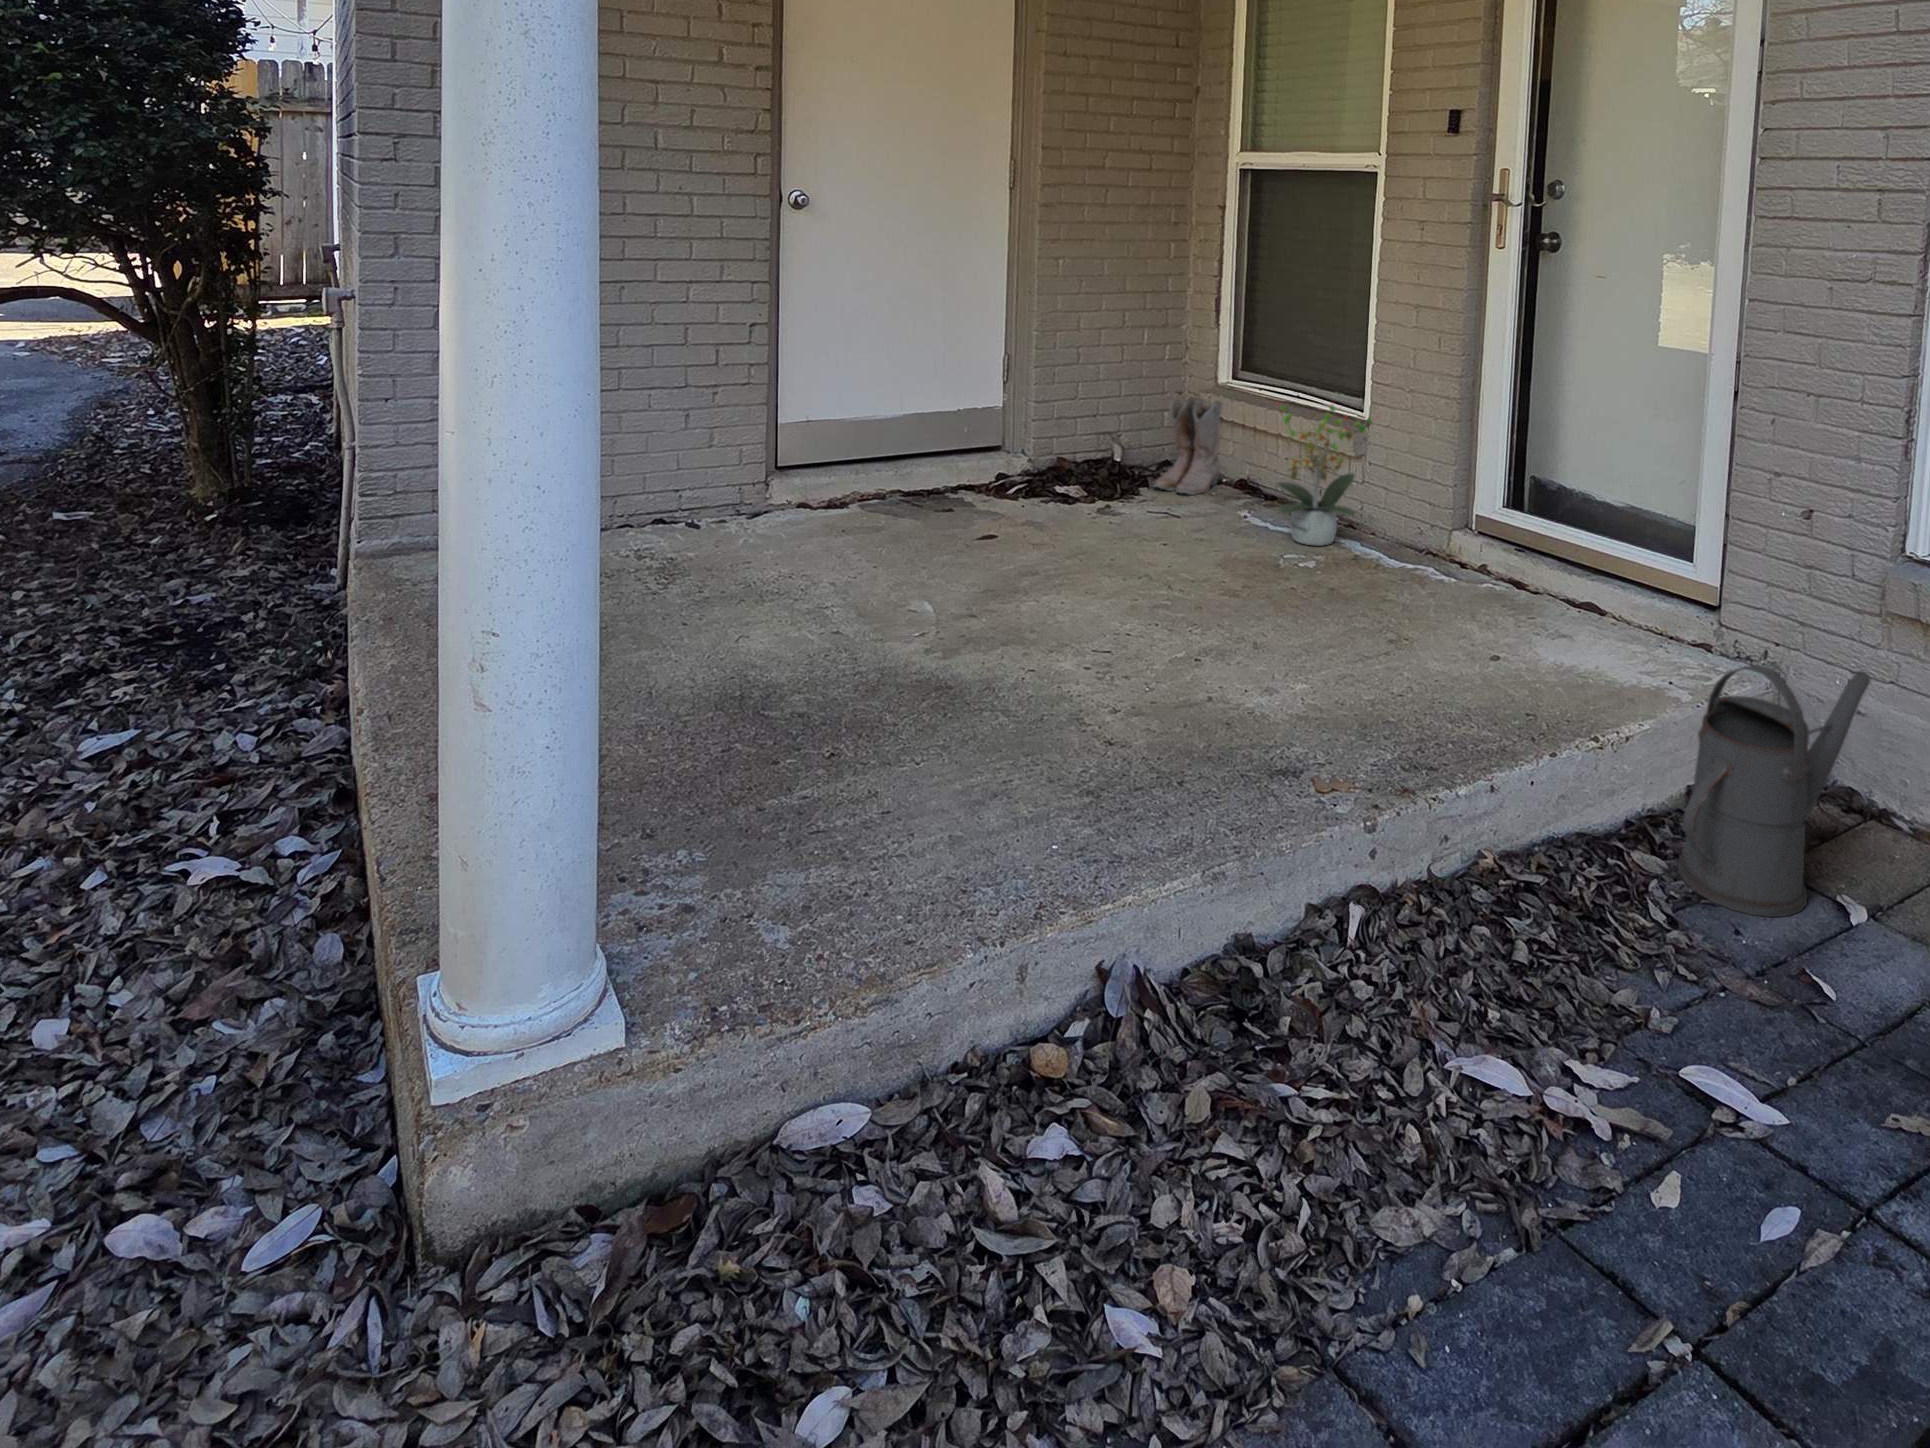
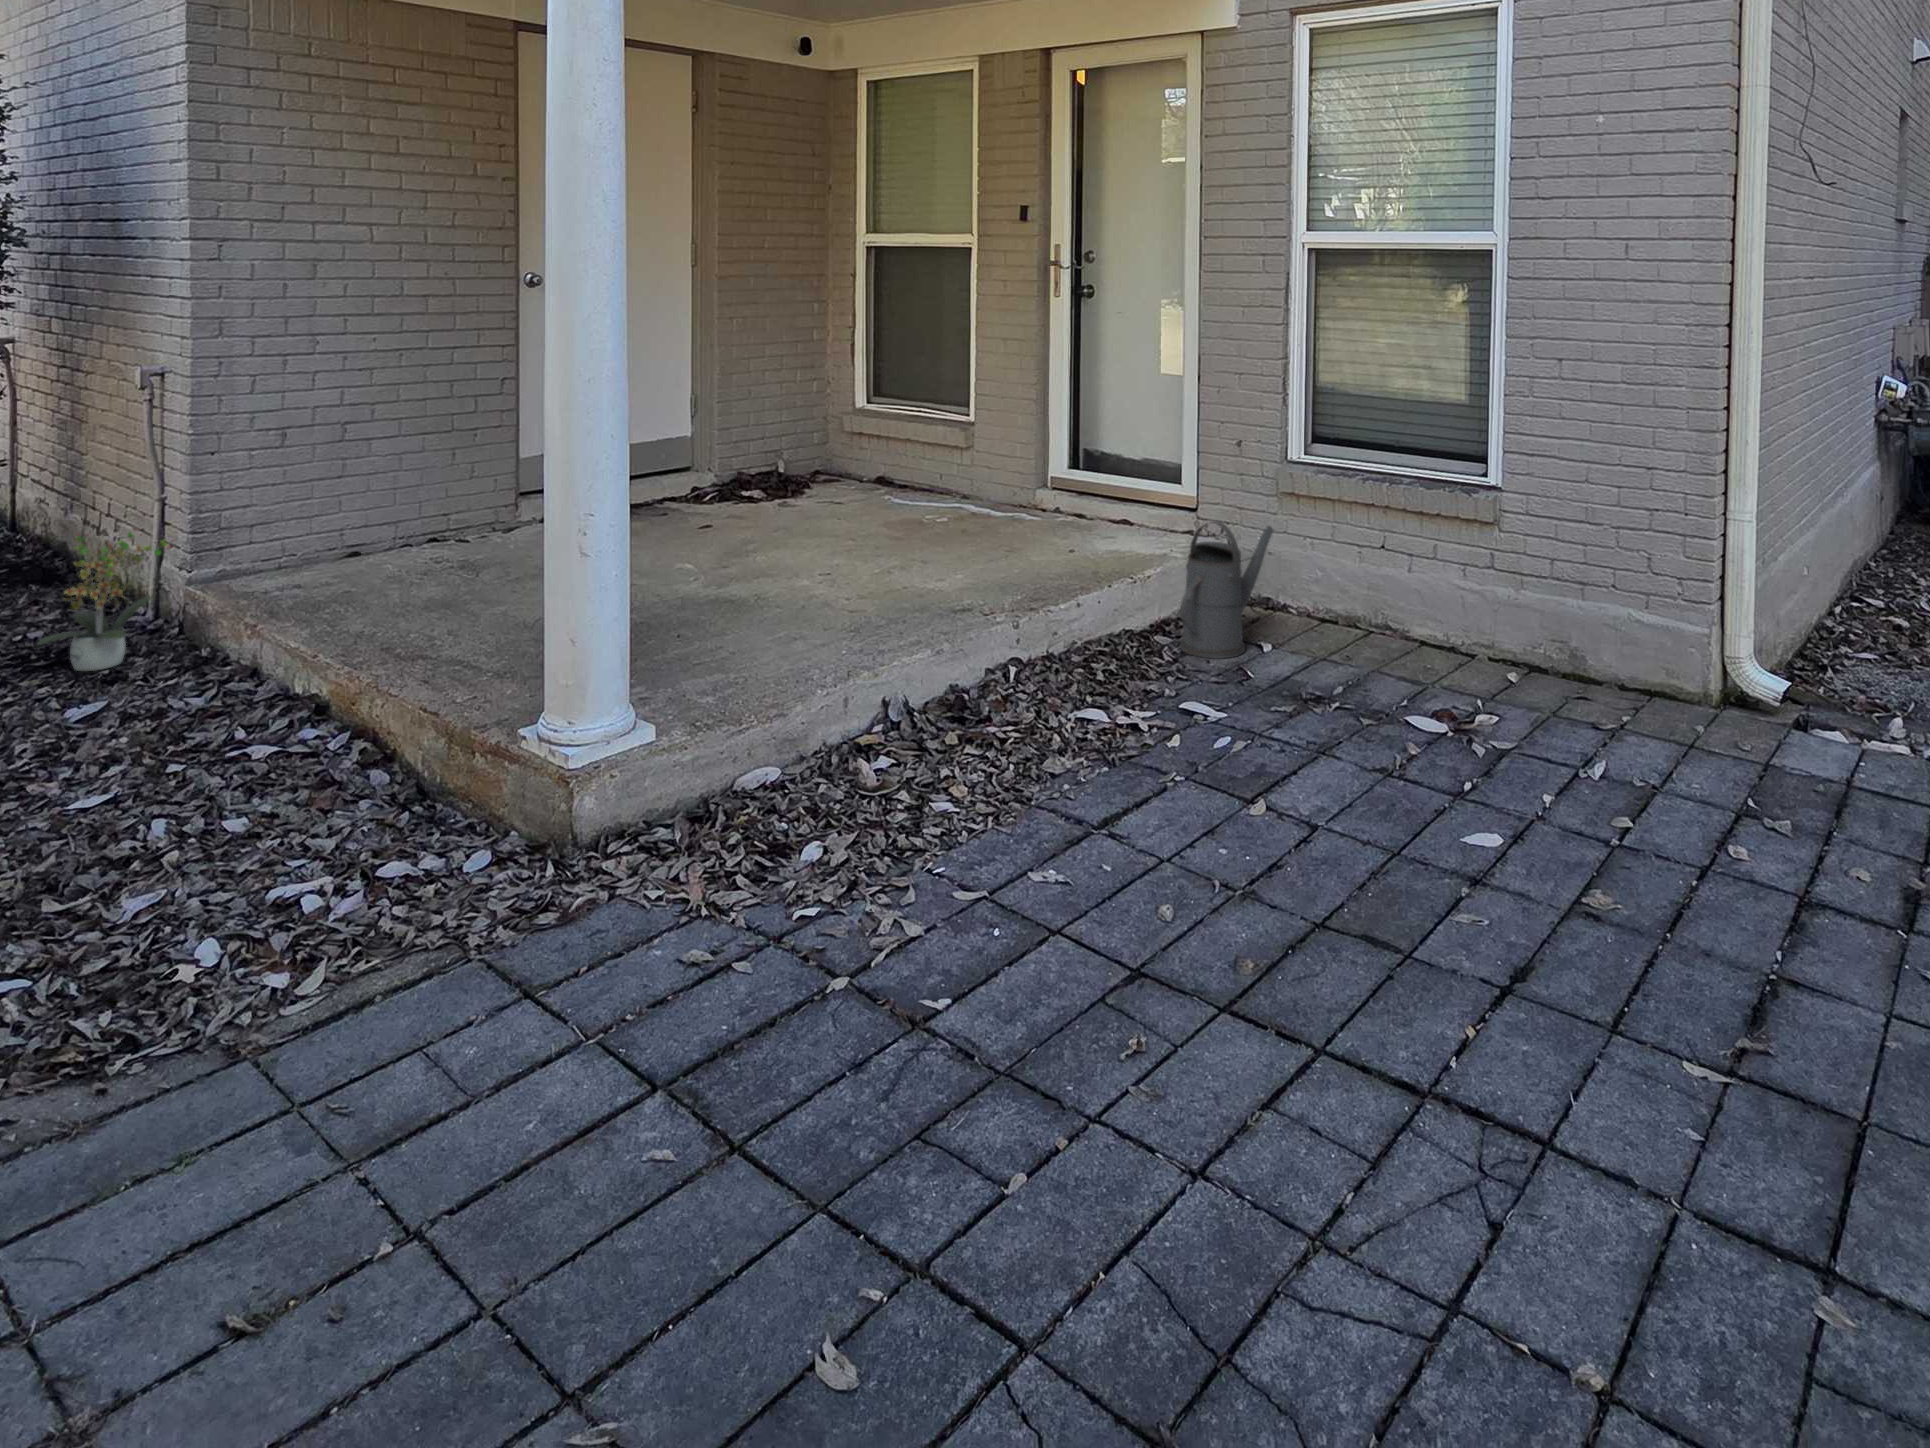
boots: present [1153,396,1222,495] -> none [813,416,865,489]
potted plant: present [1278,405,1372,546] -> present [38,532,171,671]

